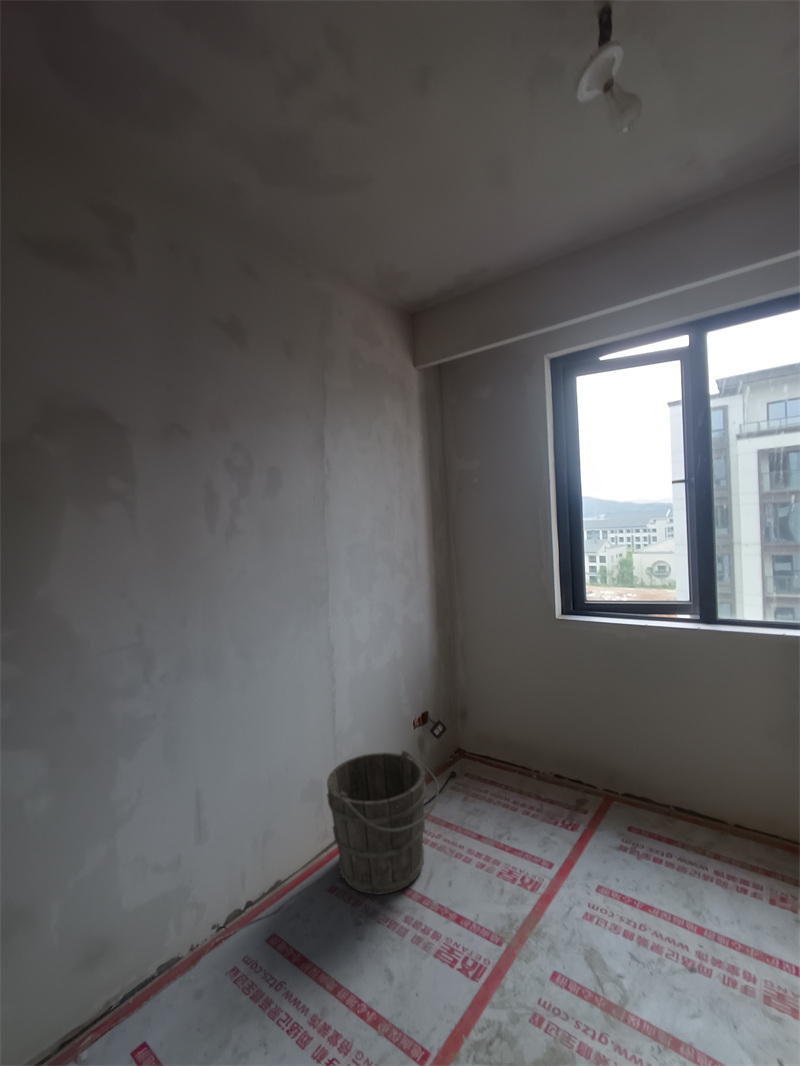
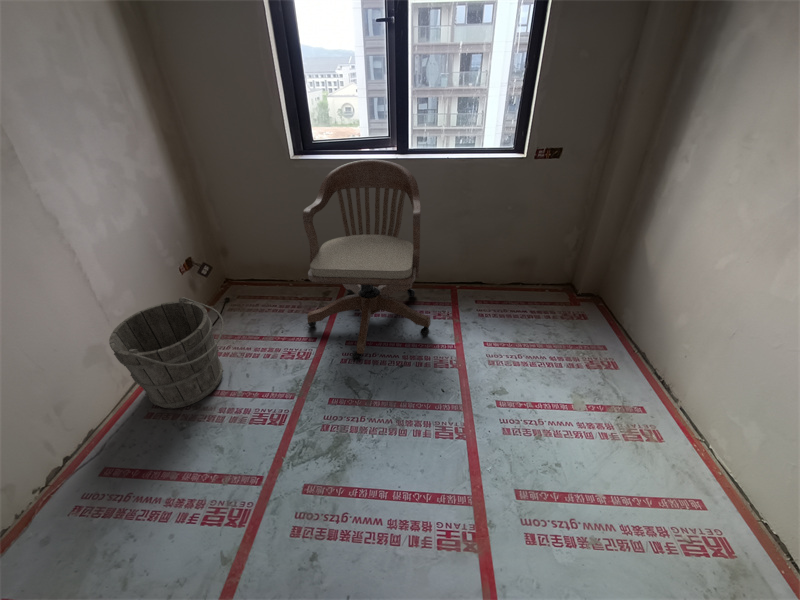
chair: none [545,624,759,931] -> present [303,160,431,361]

